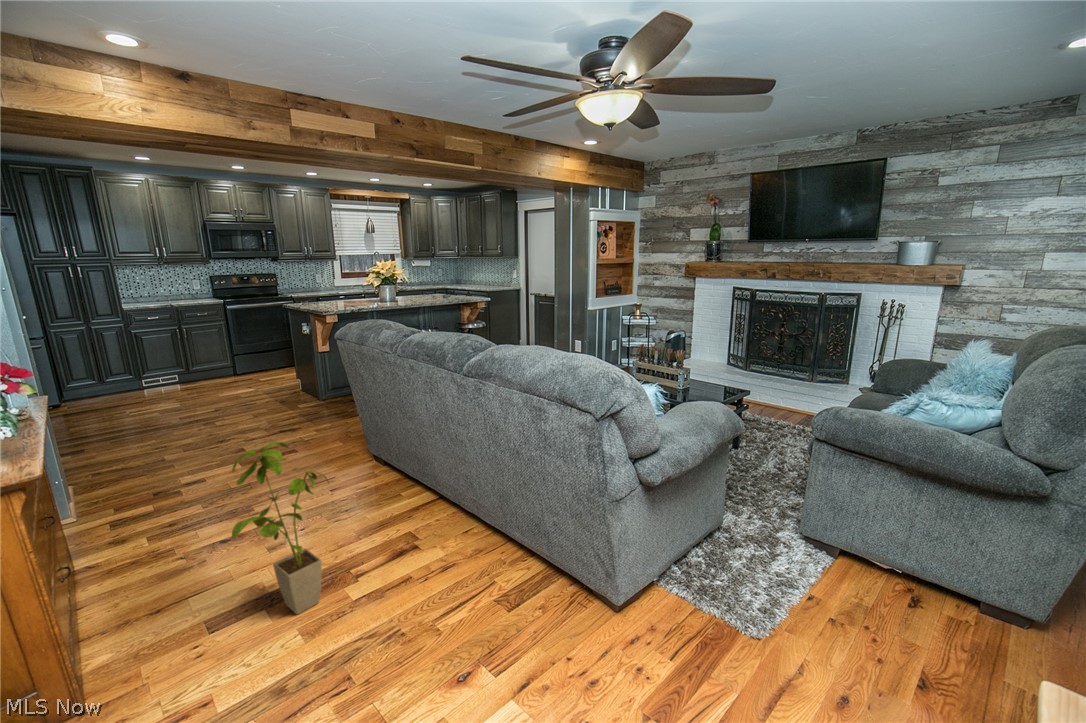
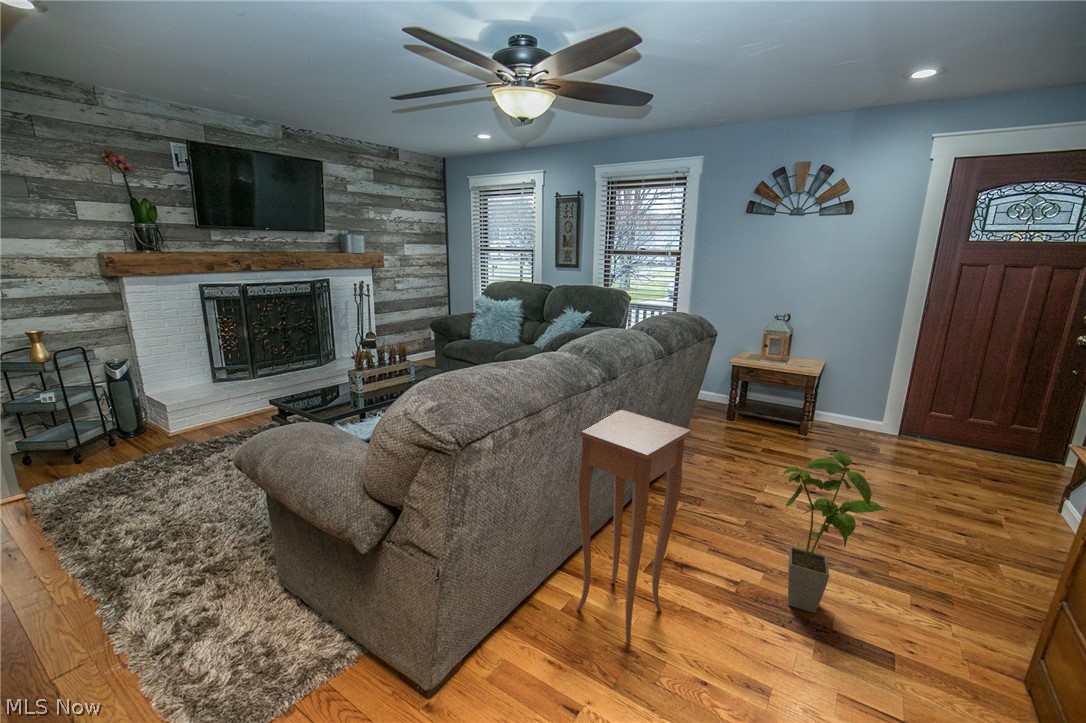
side table: none [334,368,410,525] -> present [577,410,691,645]

